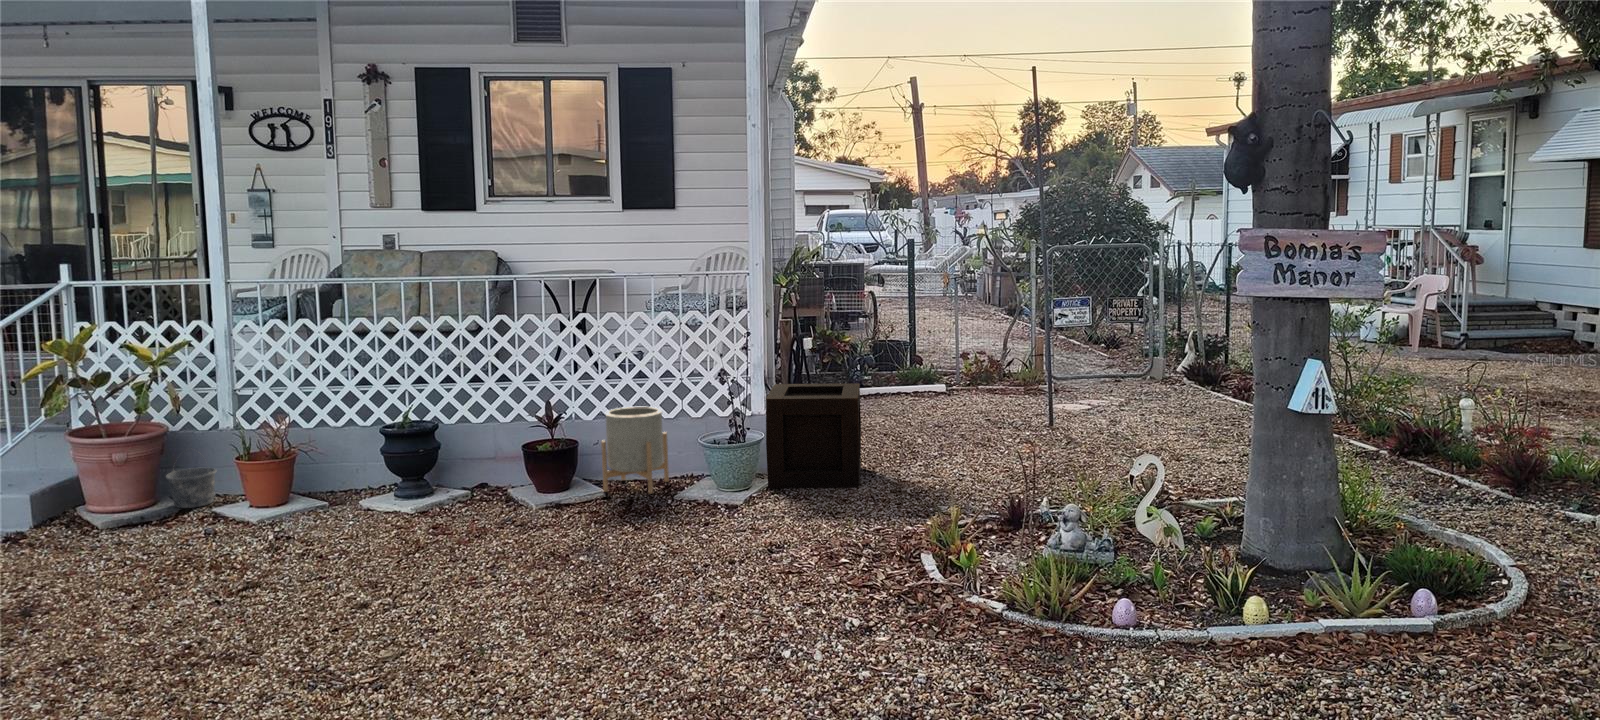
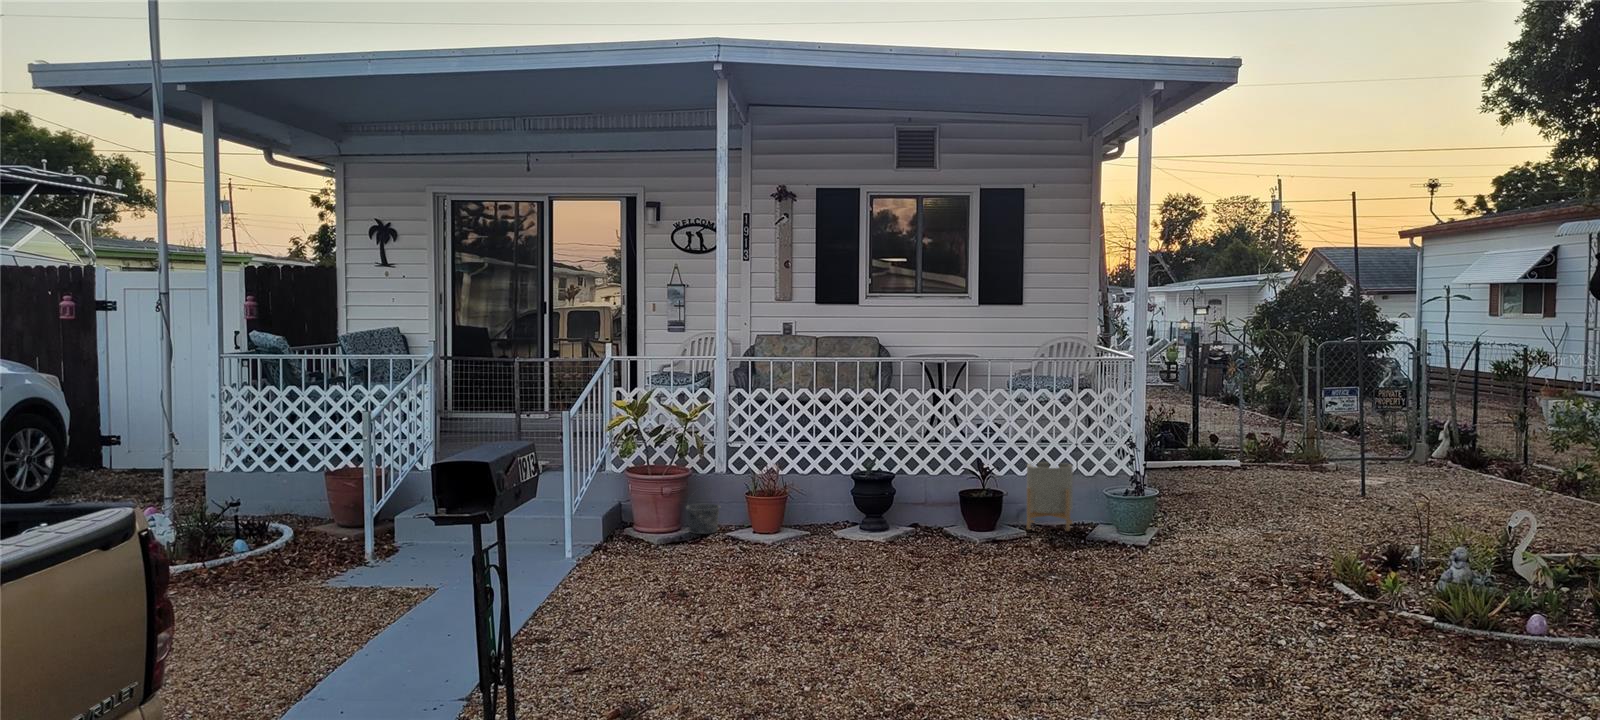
wooden crate: present [766,383,861,488] -> none [1150,447,1239,530]

